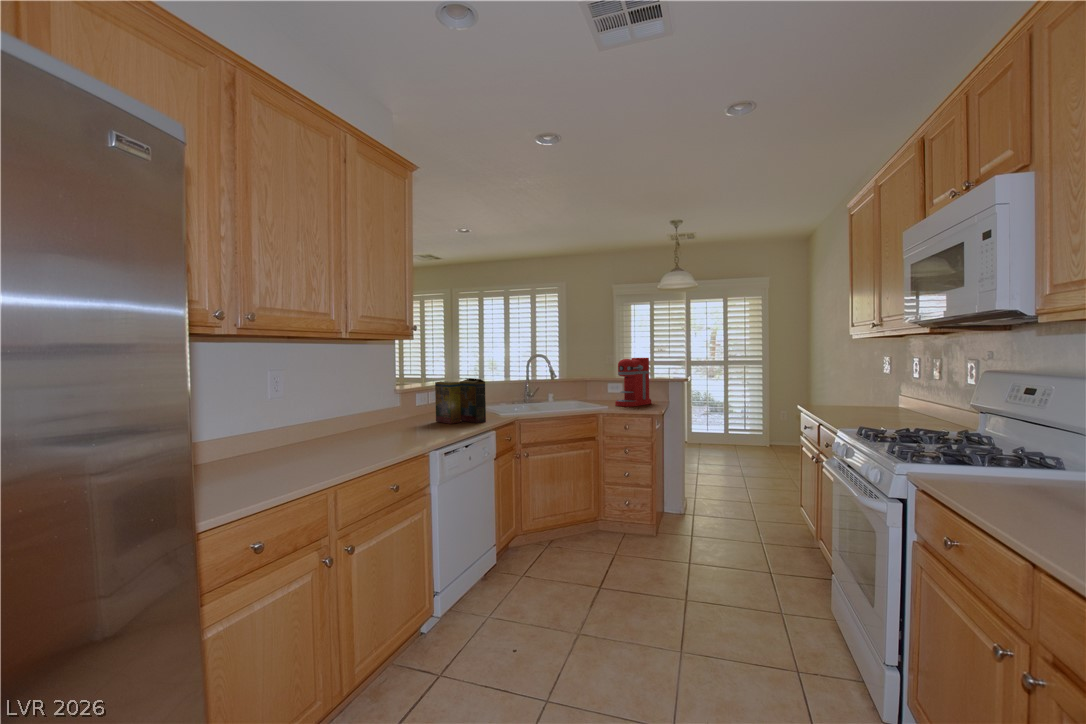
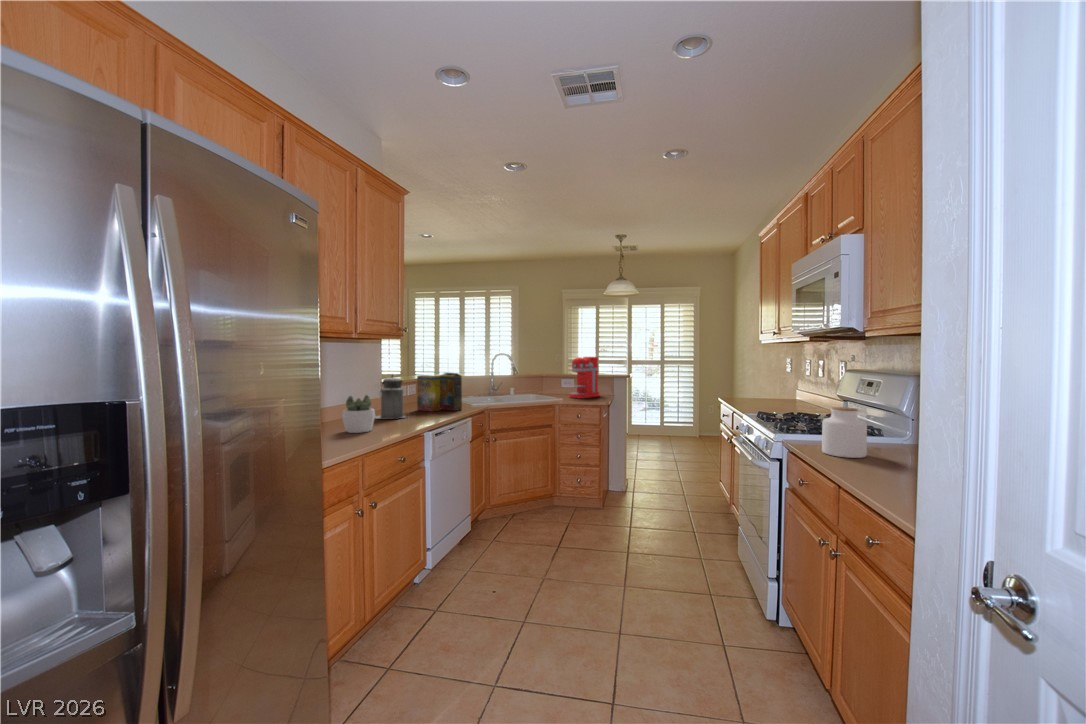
canister: none [382,381,419,434] -> present [375,374,406,419]
succulent plant: none [333,407,372,453] -> present [342,395,375,433]
jar: none [975,429,1054,508] -> present [822,407,867,458]

